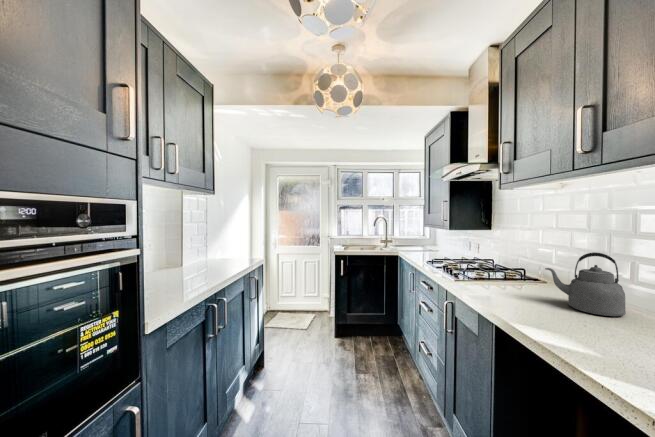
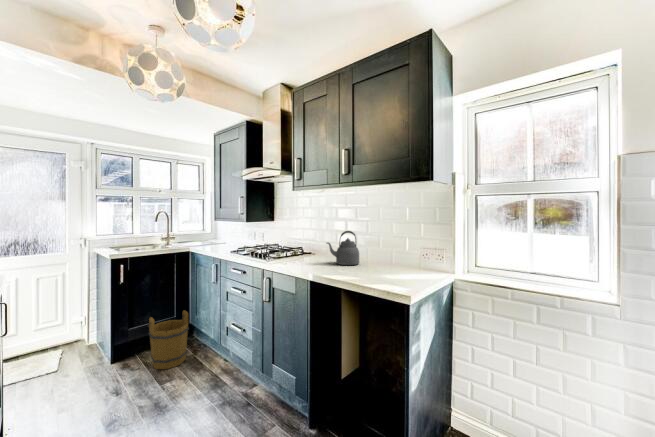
bucket: none [356,310,389,362] -> present [147,311,189,369]

